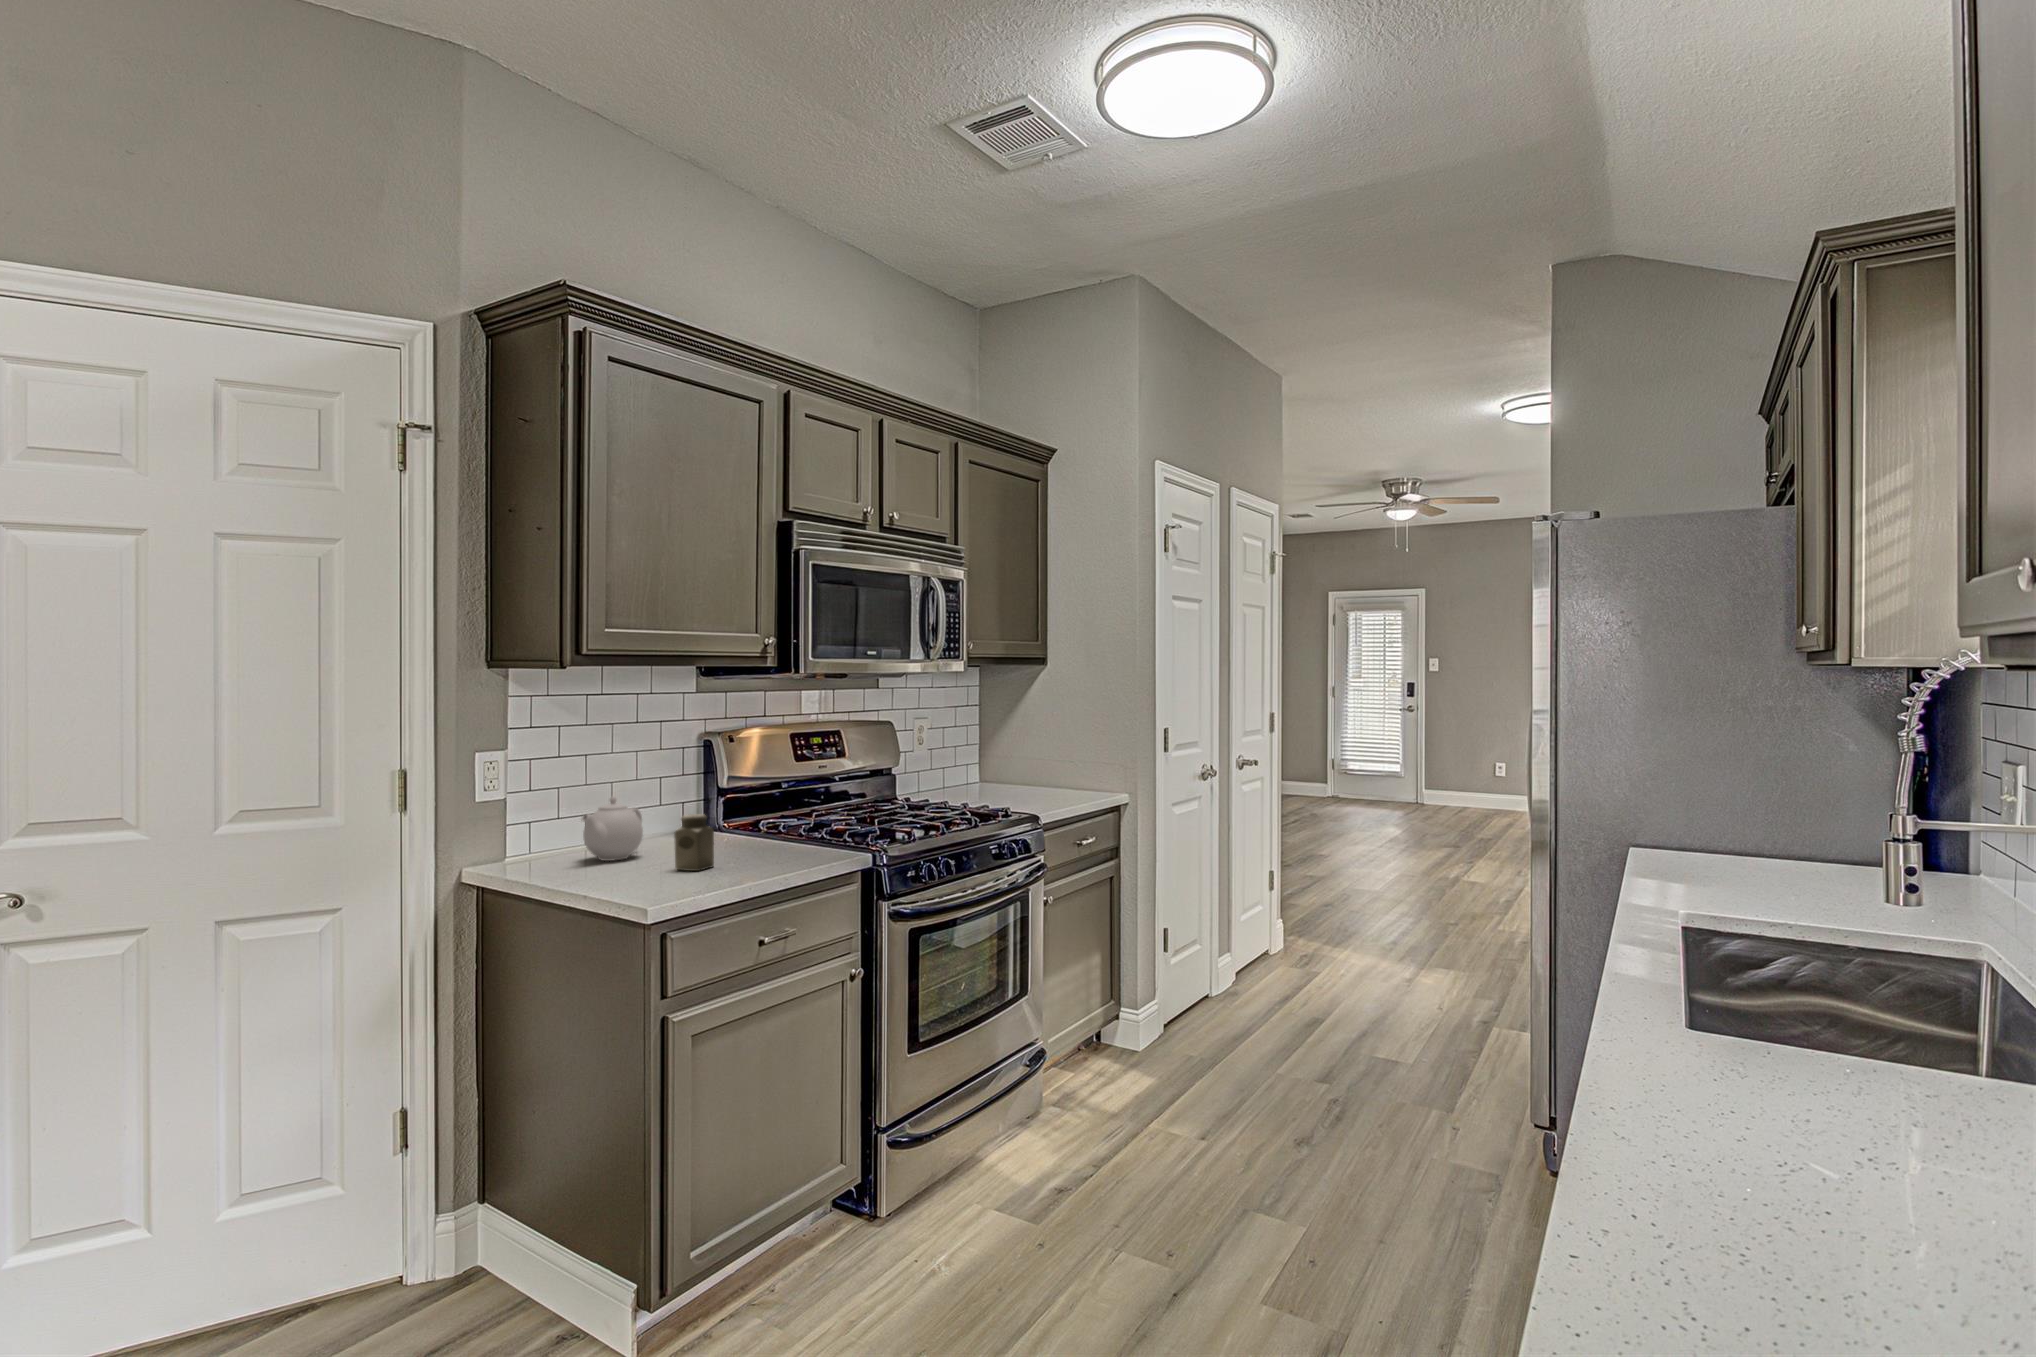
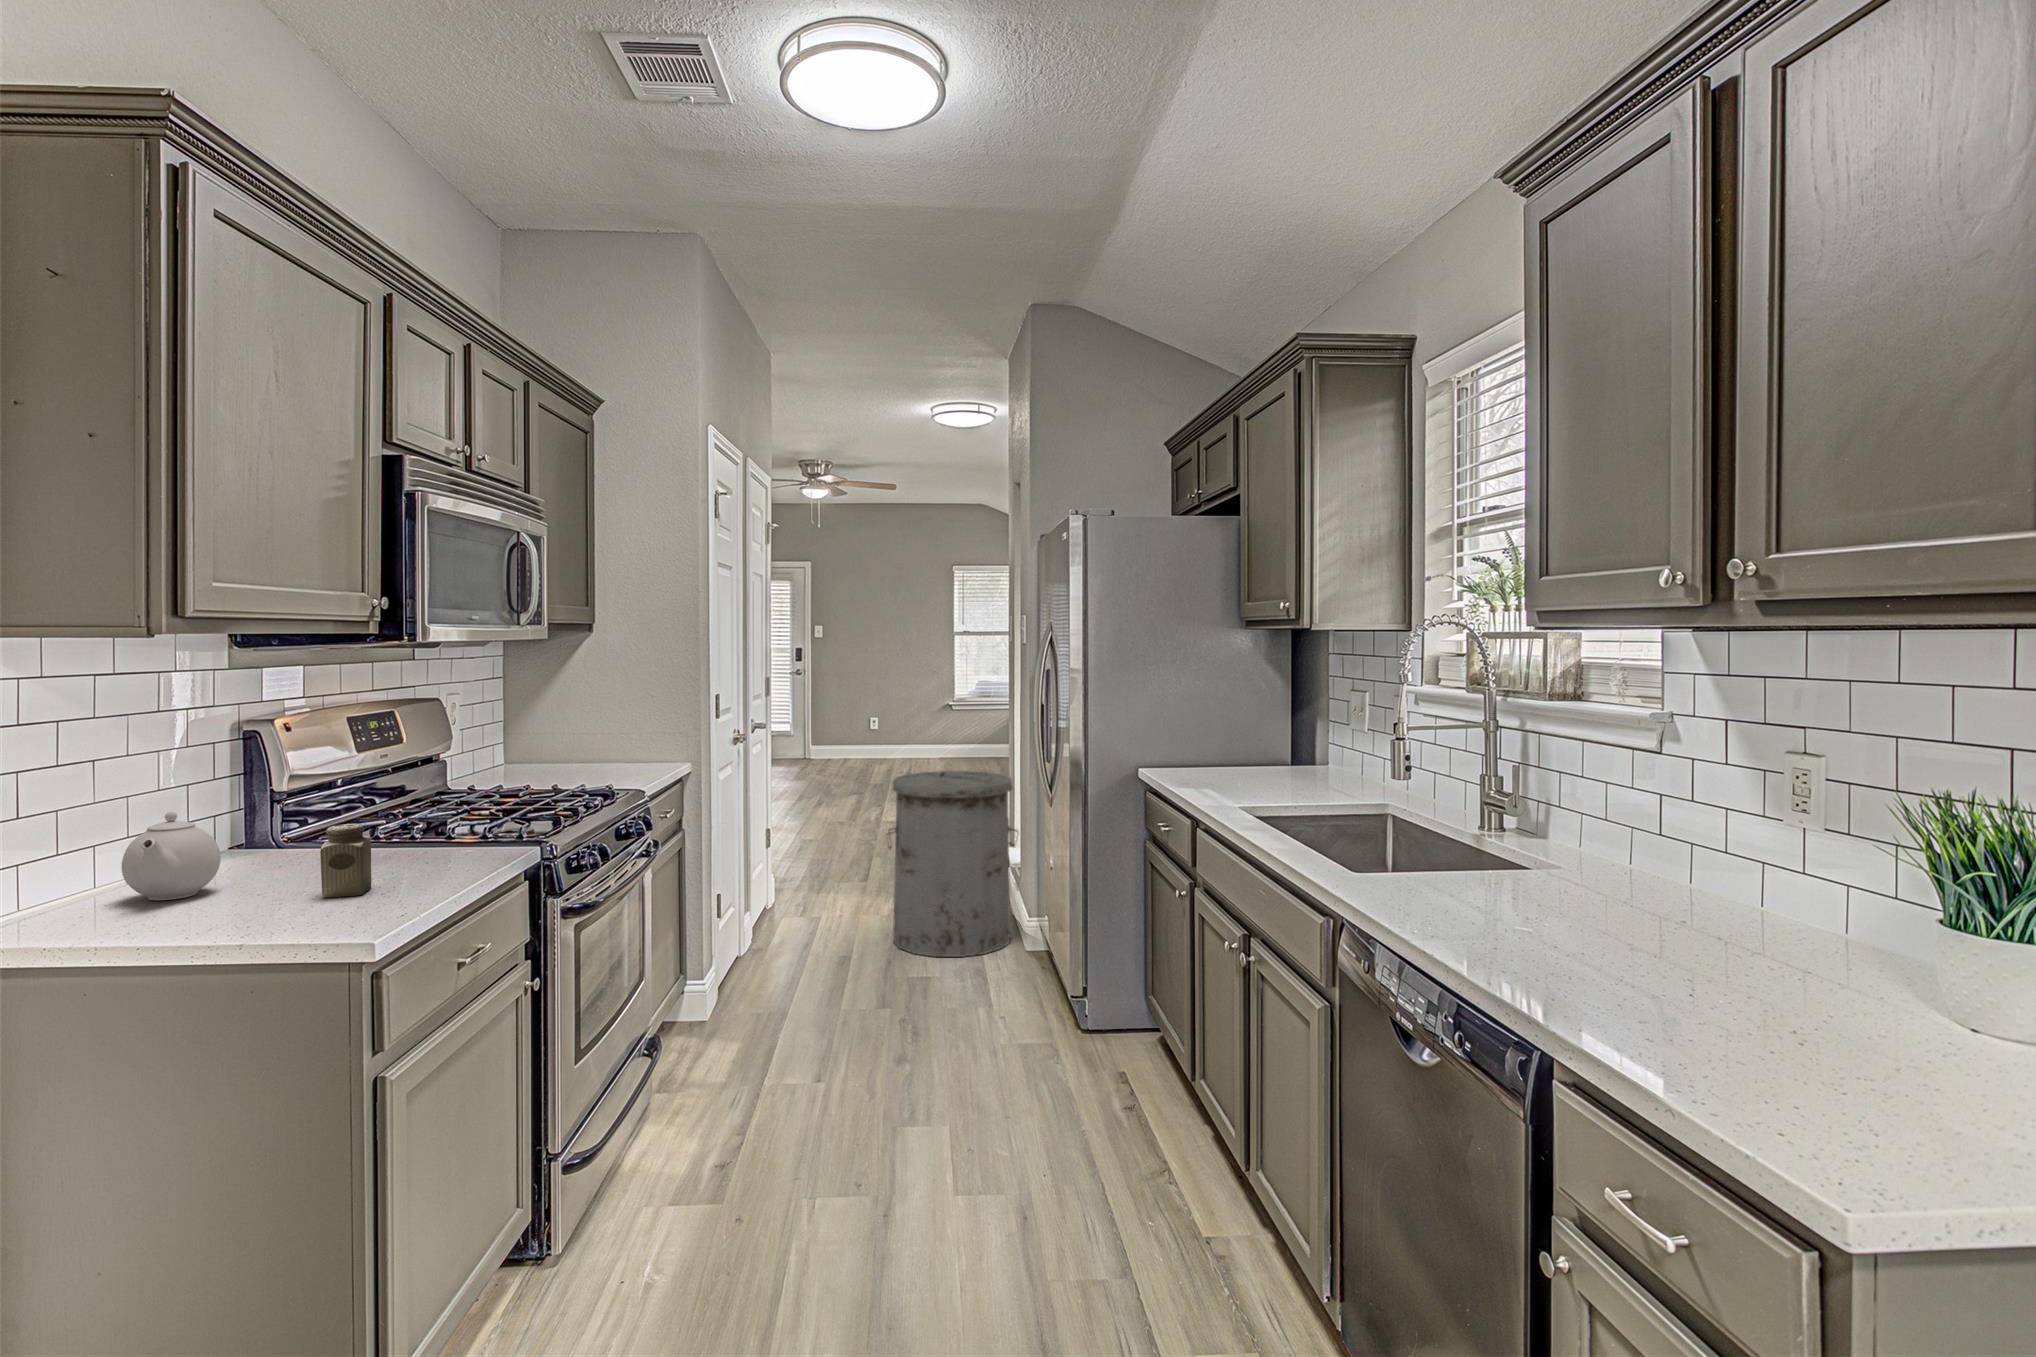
trash can: none [1371,820,1542,1044] -> present [887,771,1019,957]

